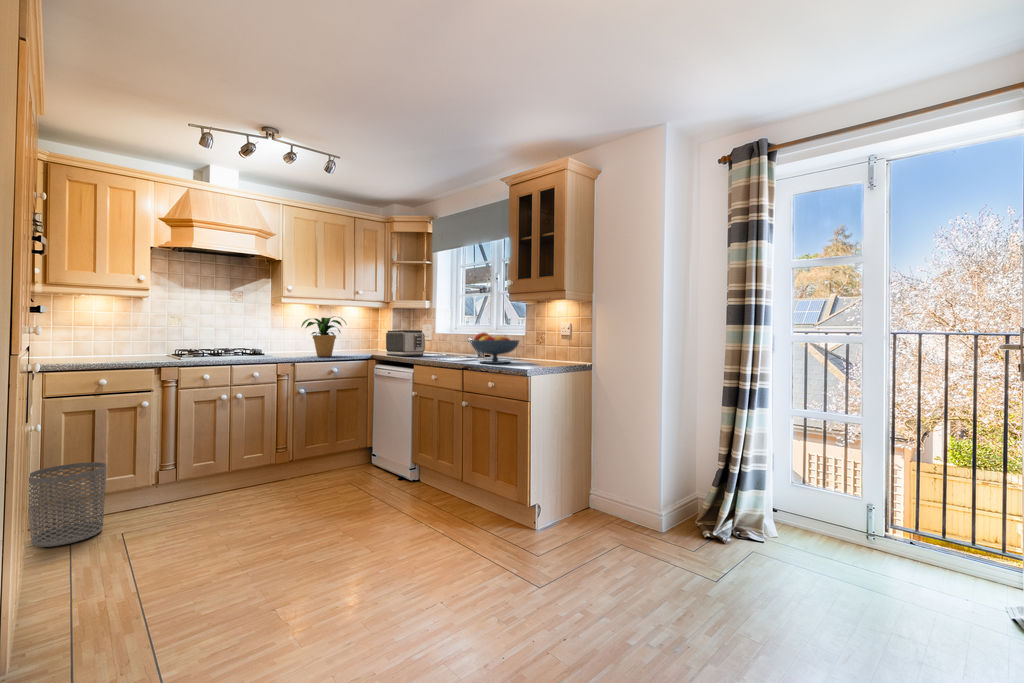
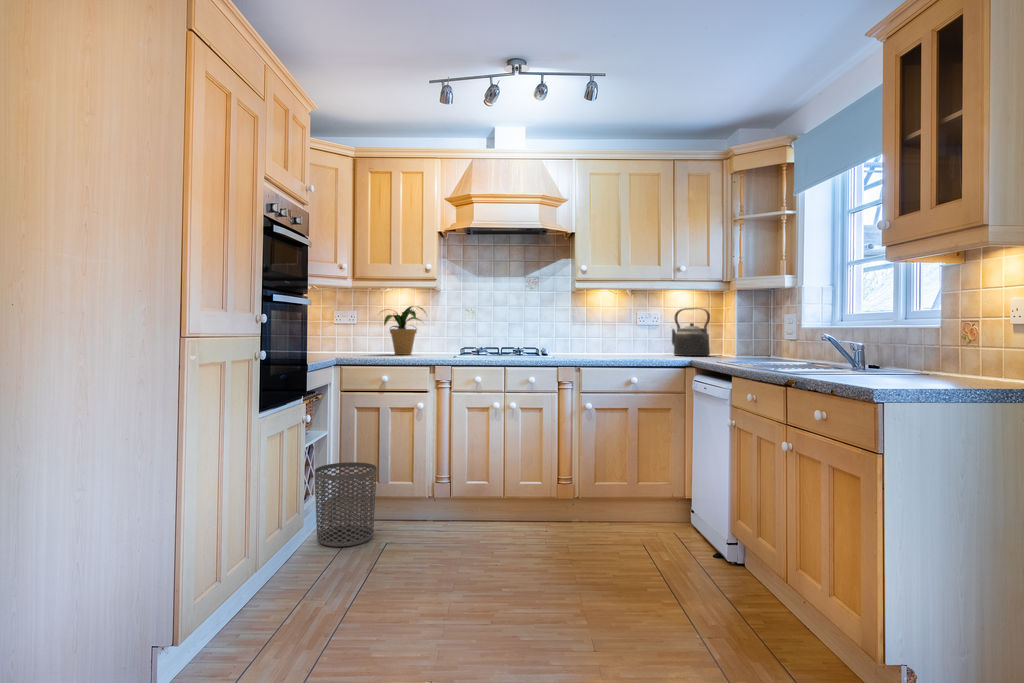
potted plant: present [301,317,346,356] -> present [384,306,425,355]
kettle: none [348,320,378,352] -> present [672,308,710,356]
toaster: present [386,330,425,356] -> none [712,320,772,363]
fruit bowl: present [471,332,519,364] -> none [833,319,954,382]

